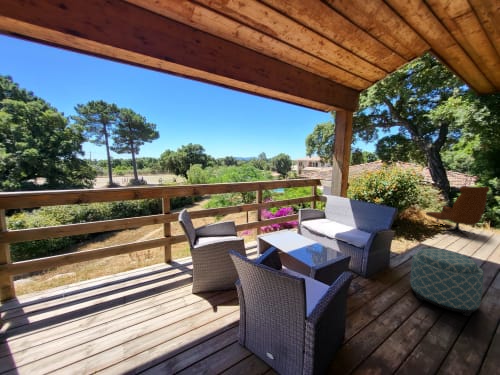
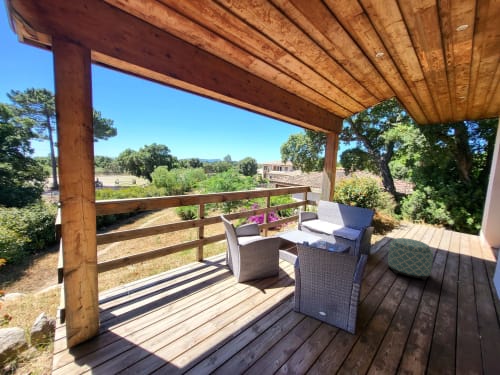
lounge chair: present [426,186,490,237] -> none [384,193,427,231]

